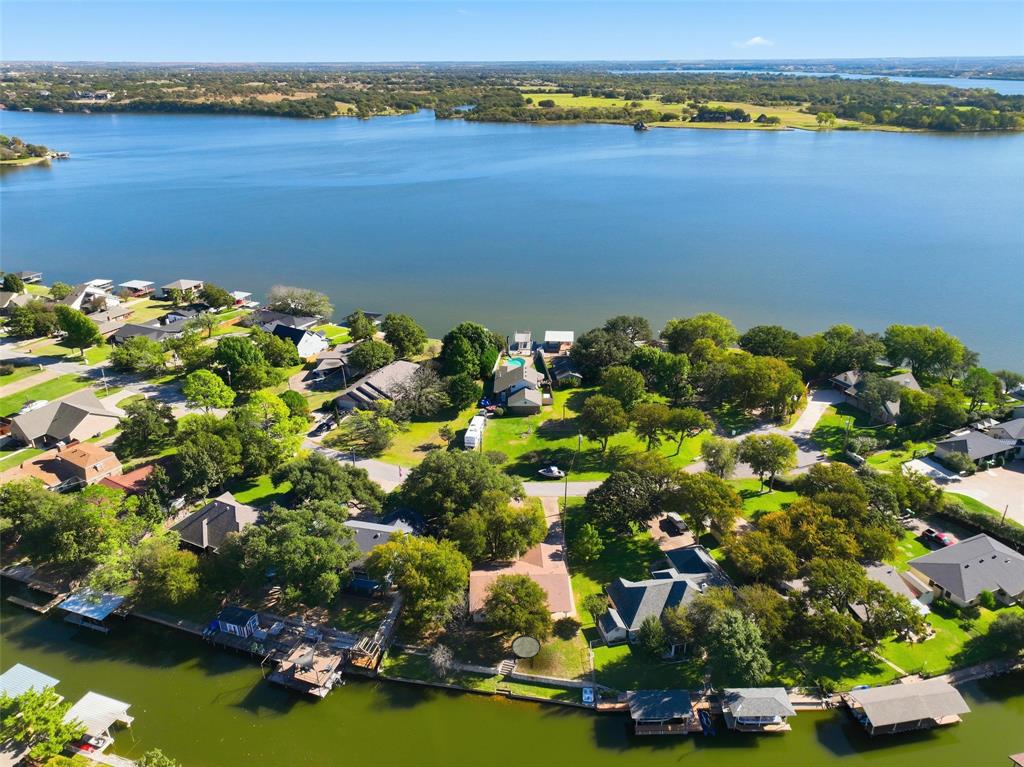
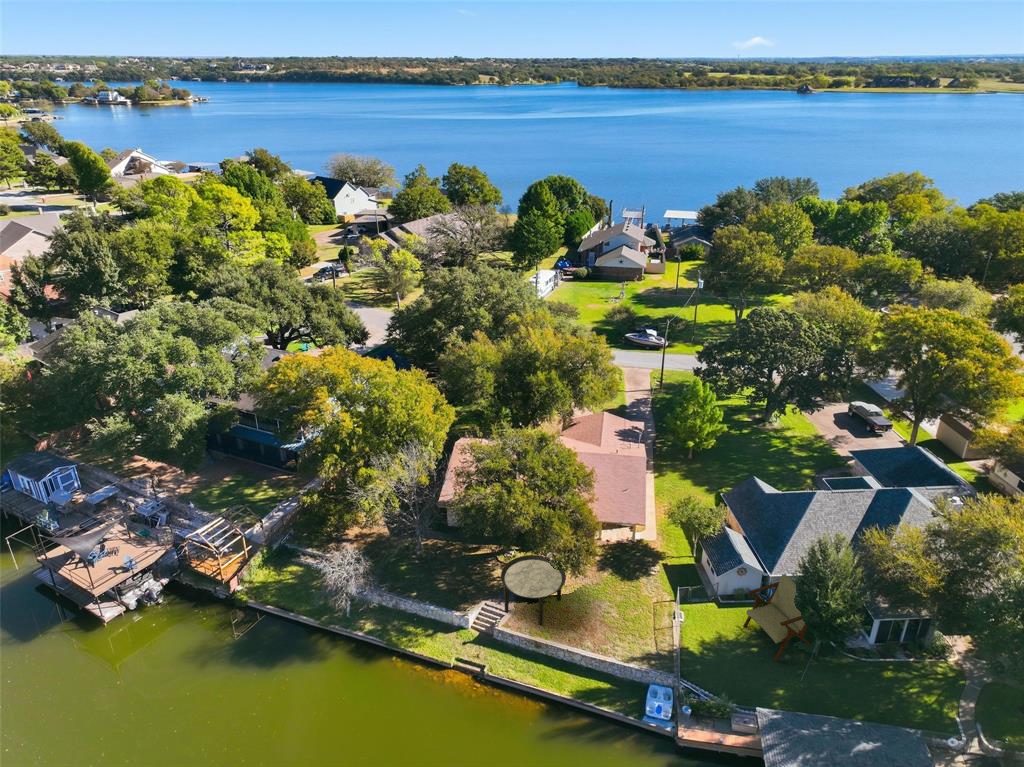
lounge chair: none [620,630,649,670] -> present [743,574,812,661]

